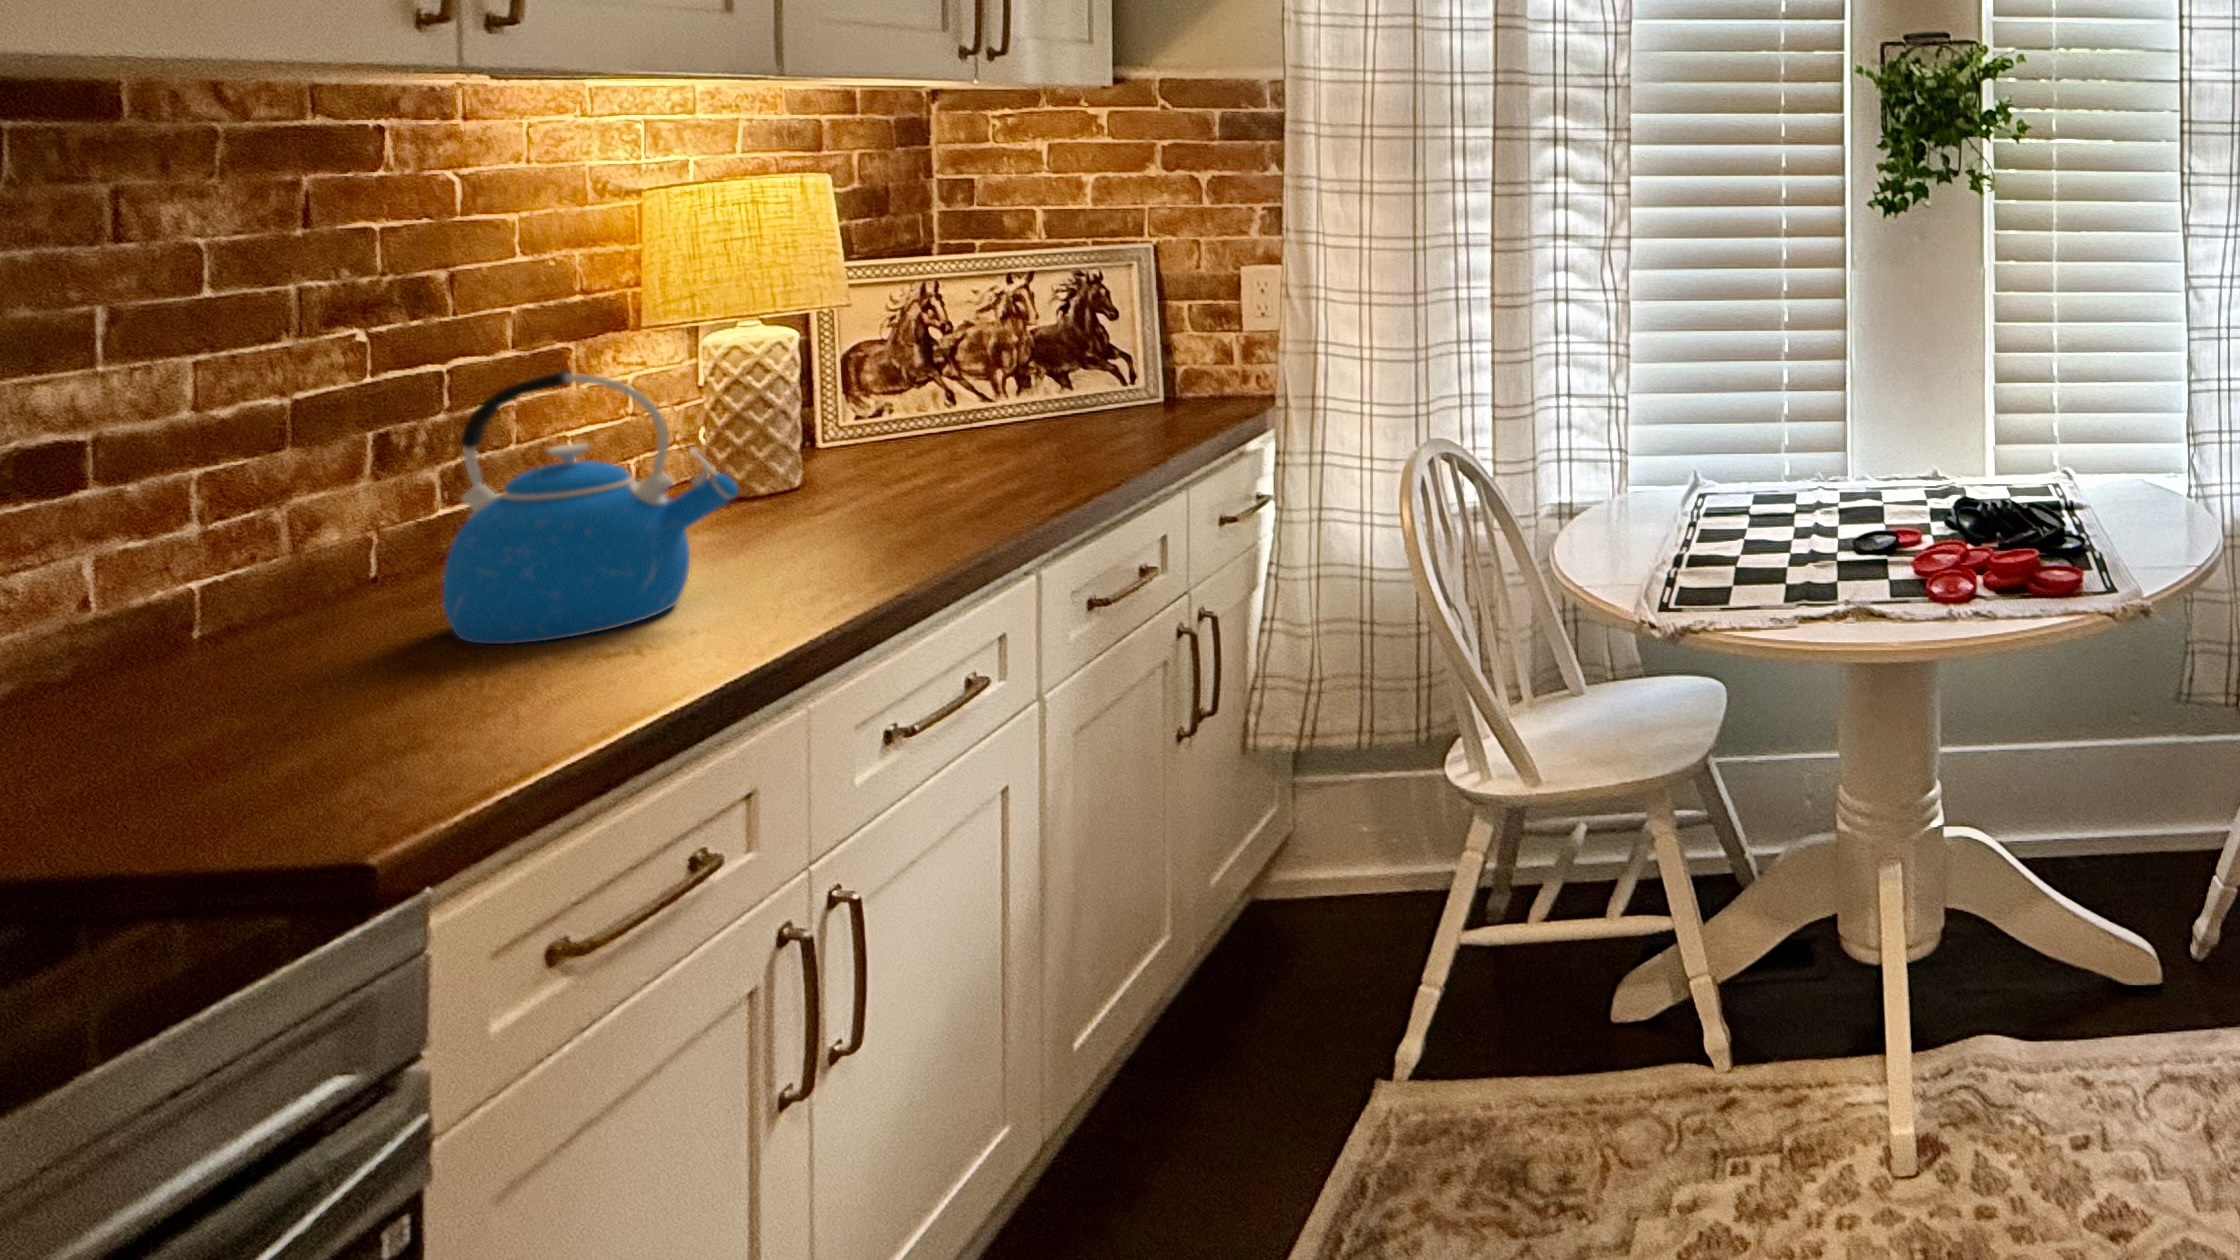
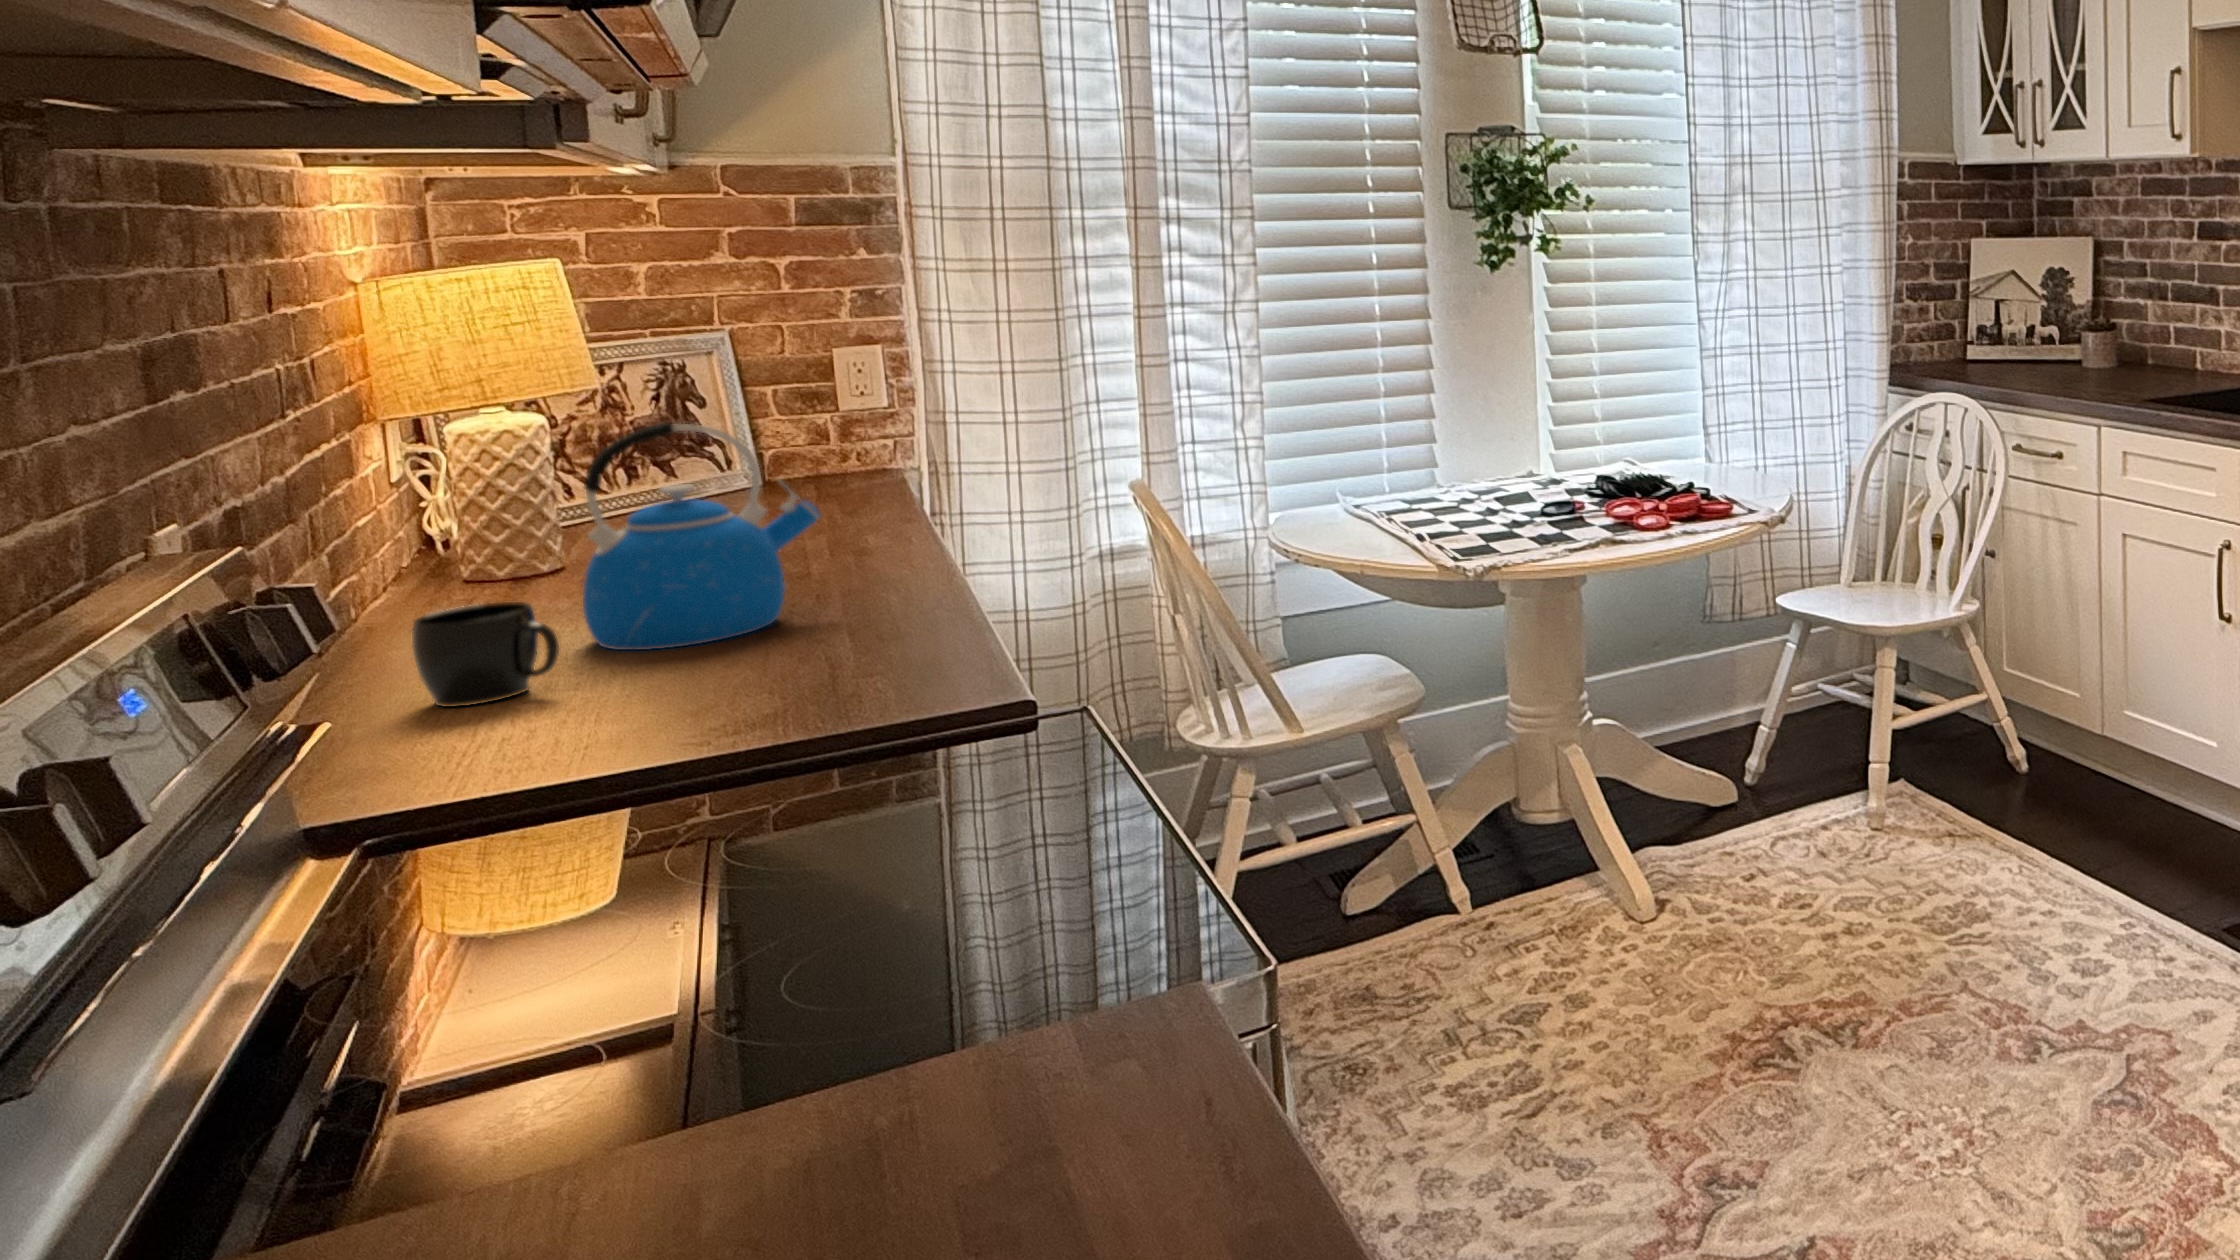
mug: none [93,579,254,707] -> present [412,602,559,707]

